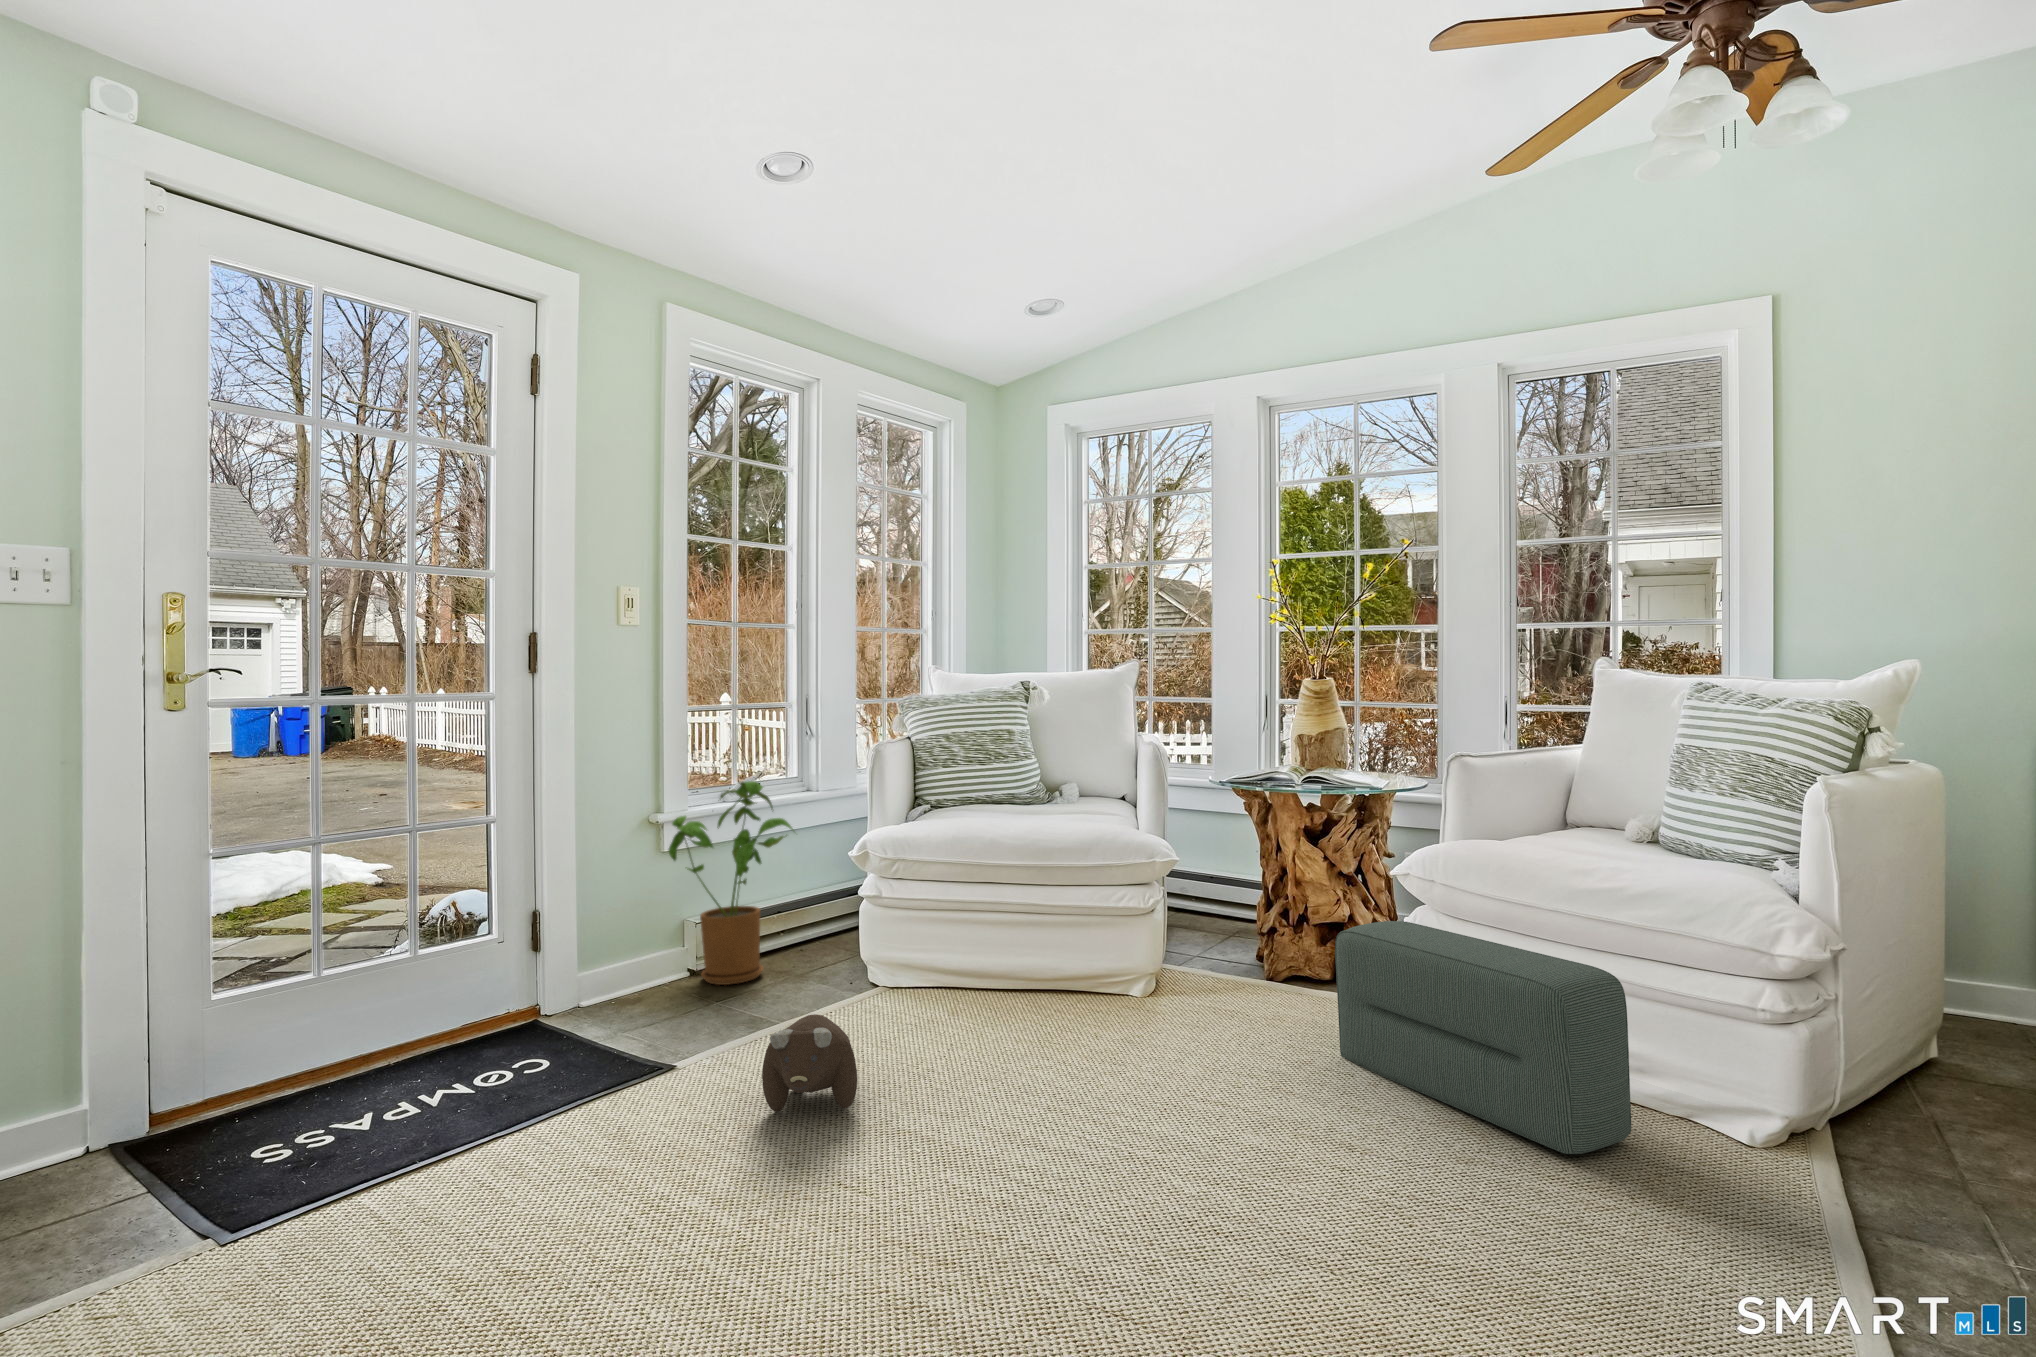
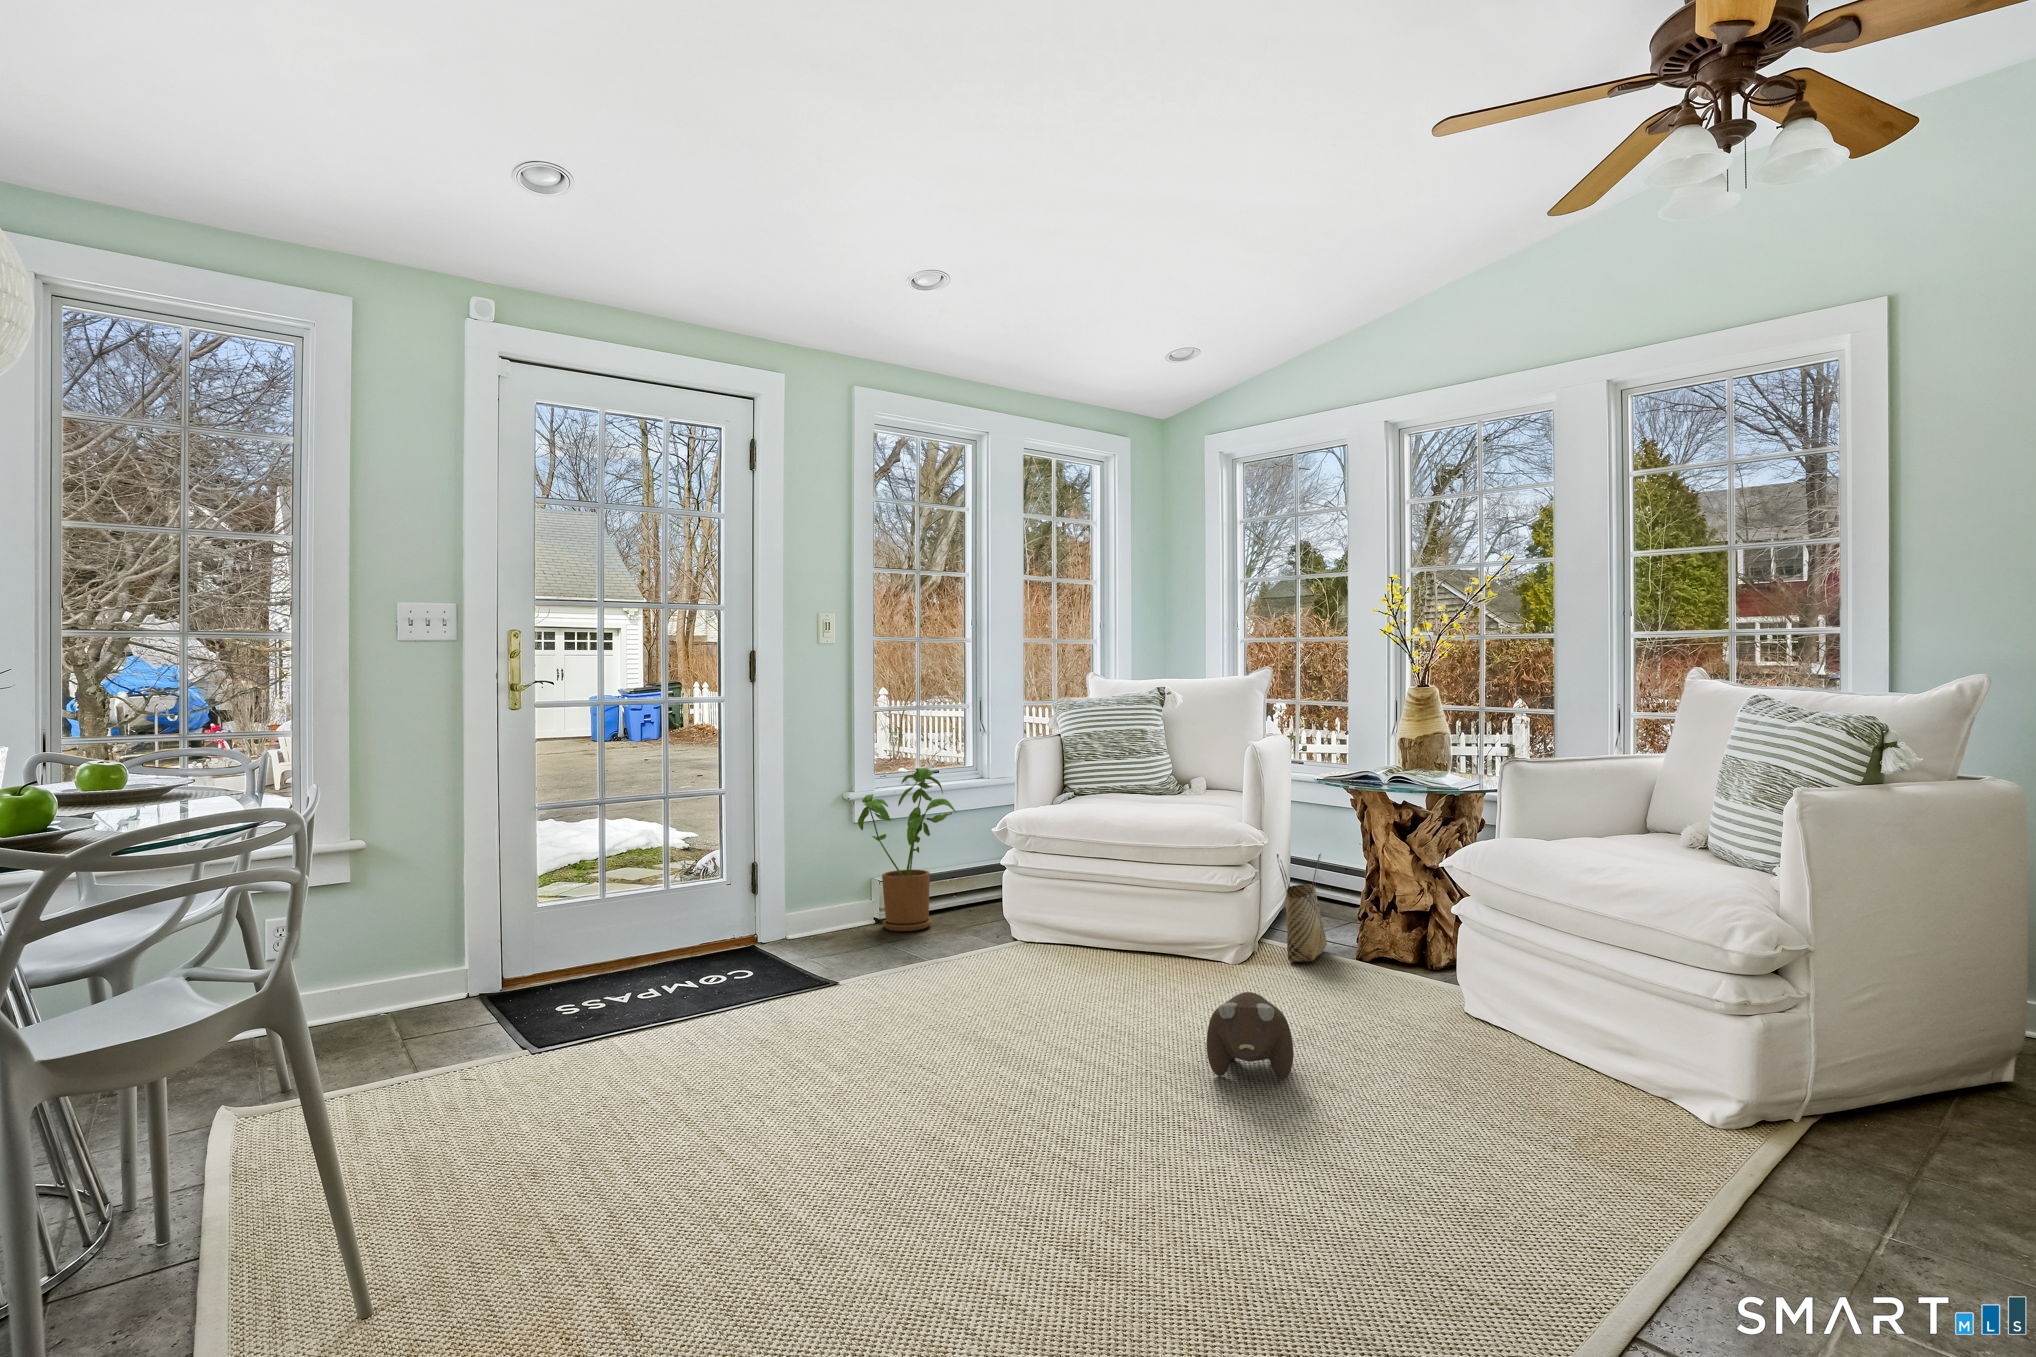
woven basket: none [1181,862,1232,988] -> present [1277,853,1327,962]
pouf: present [1335,921,1631,1154] -> none [1371,905,1584,1104]
plush toy: present [762,1014,857,1112] -> present [1207,992,1294,1080]

